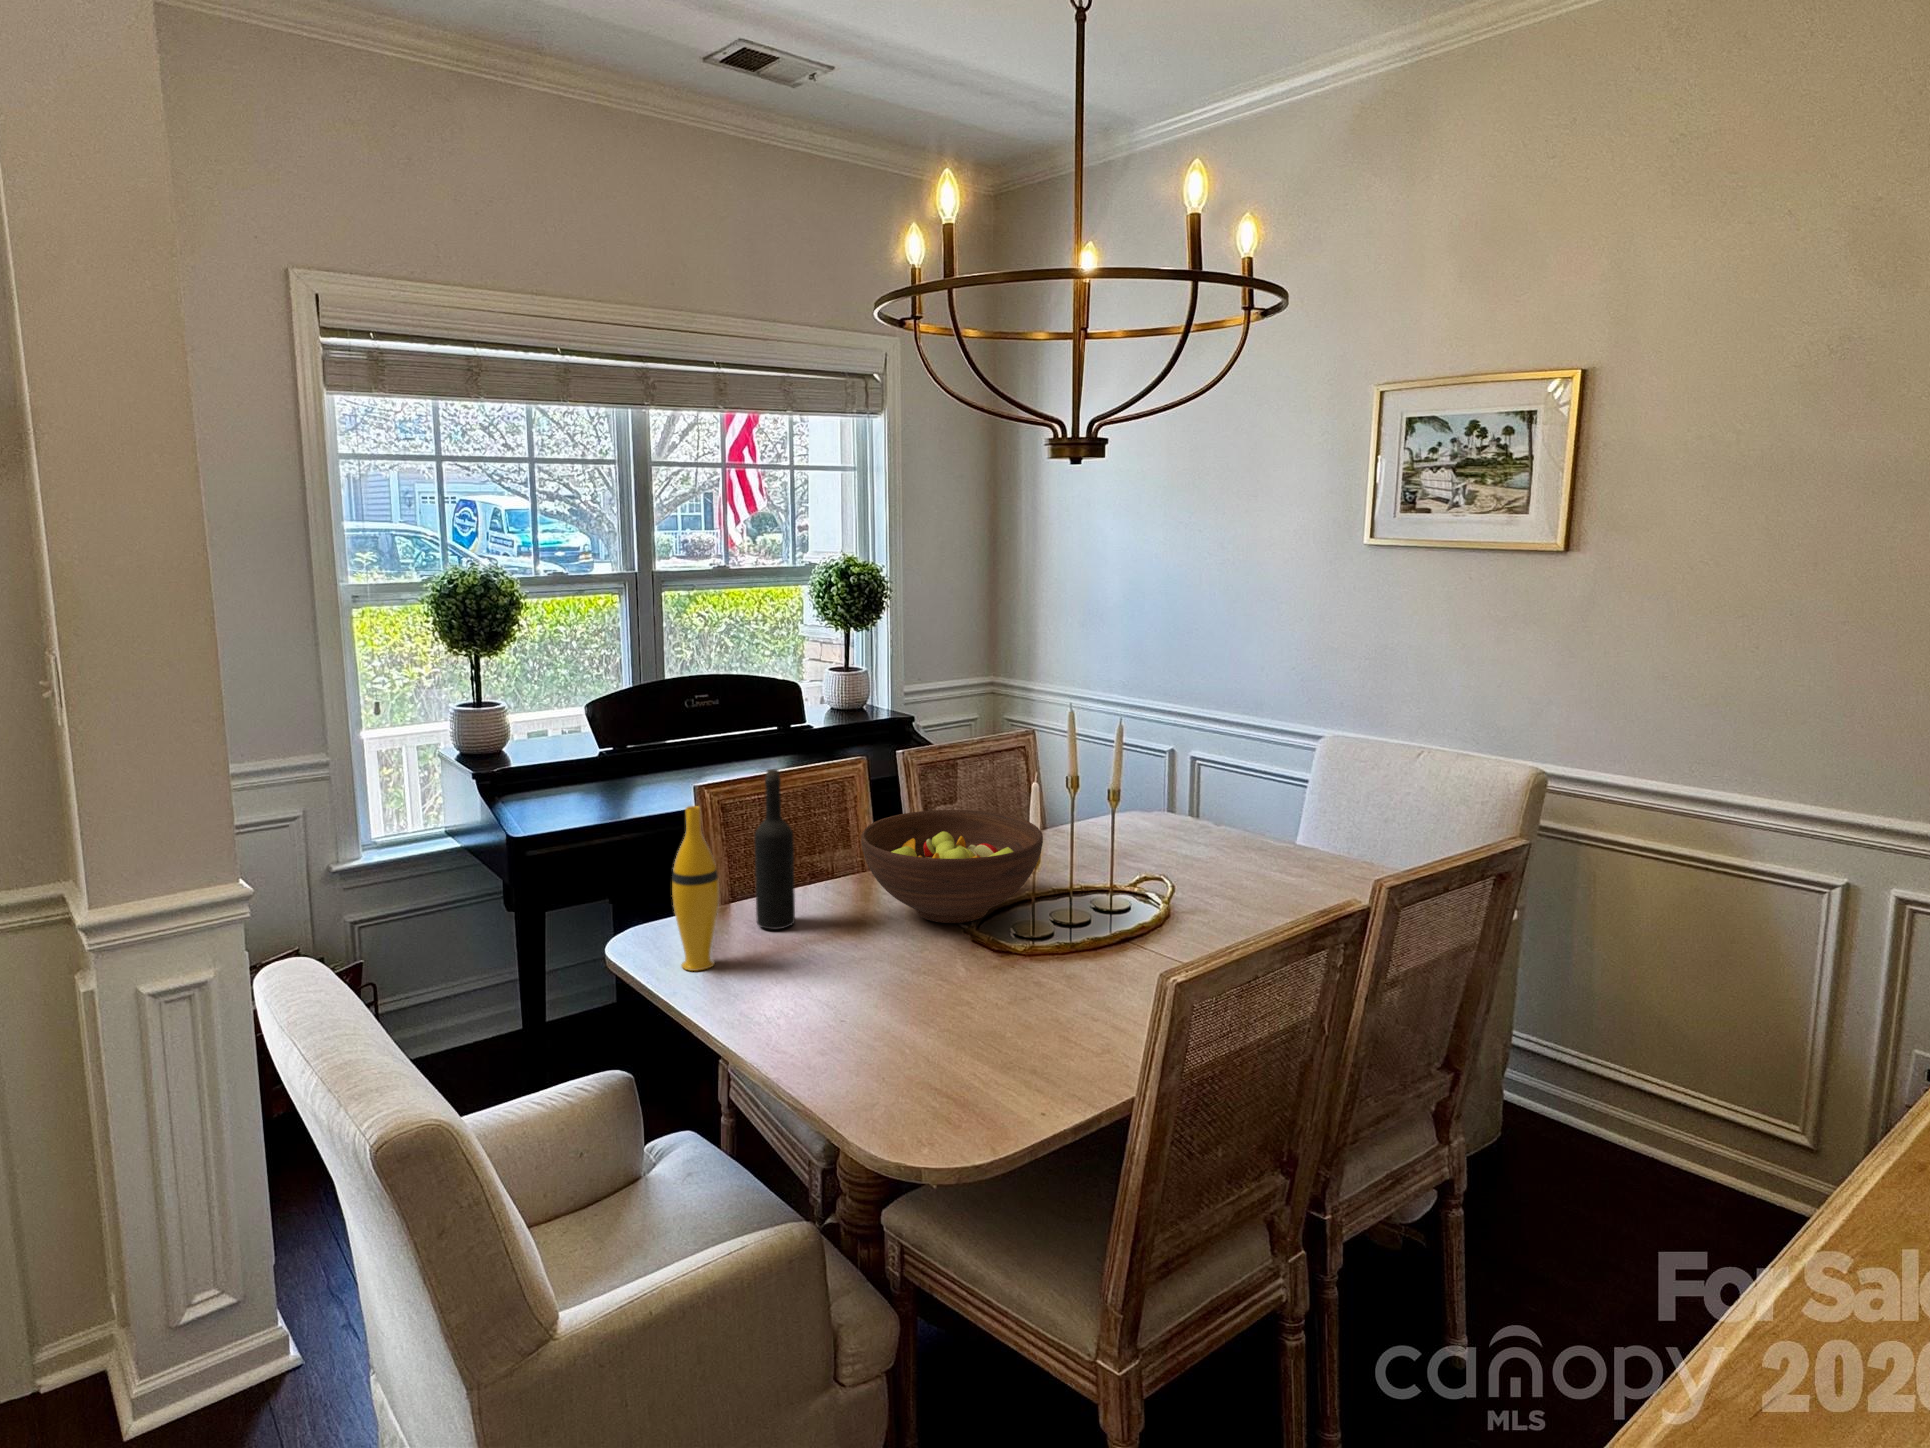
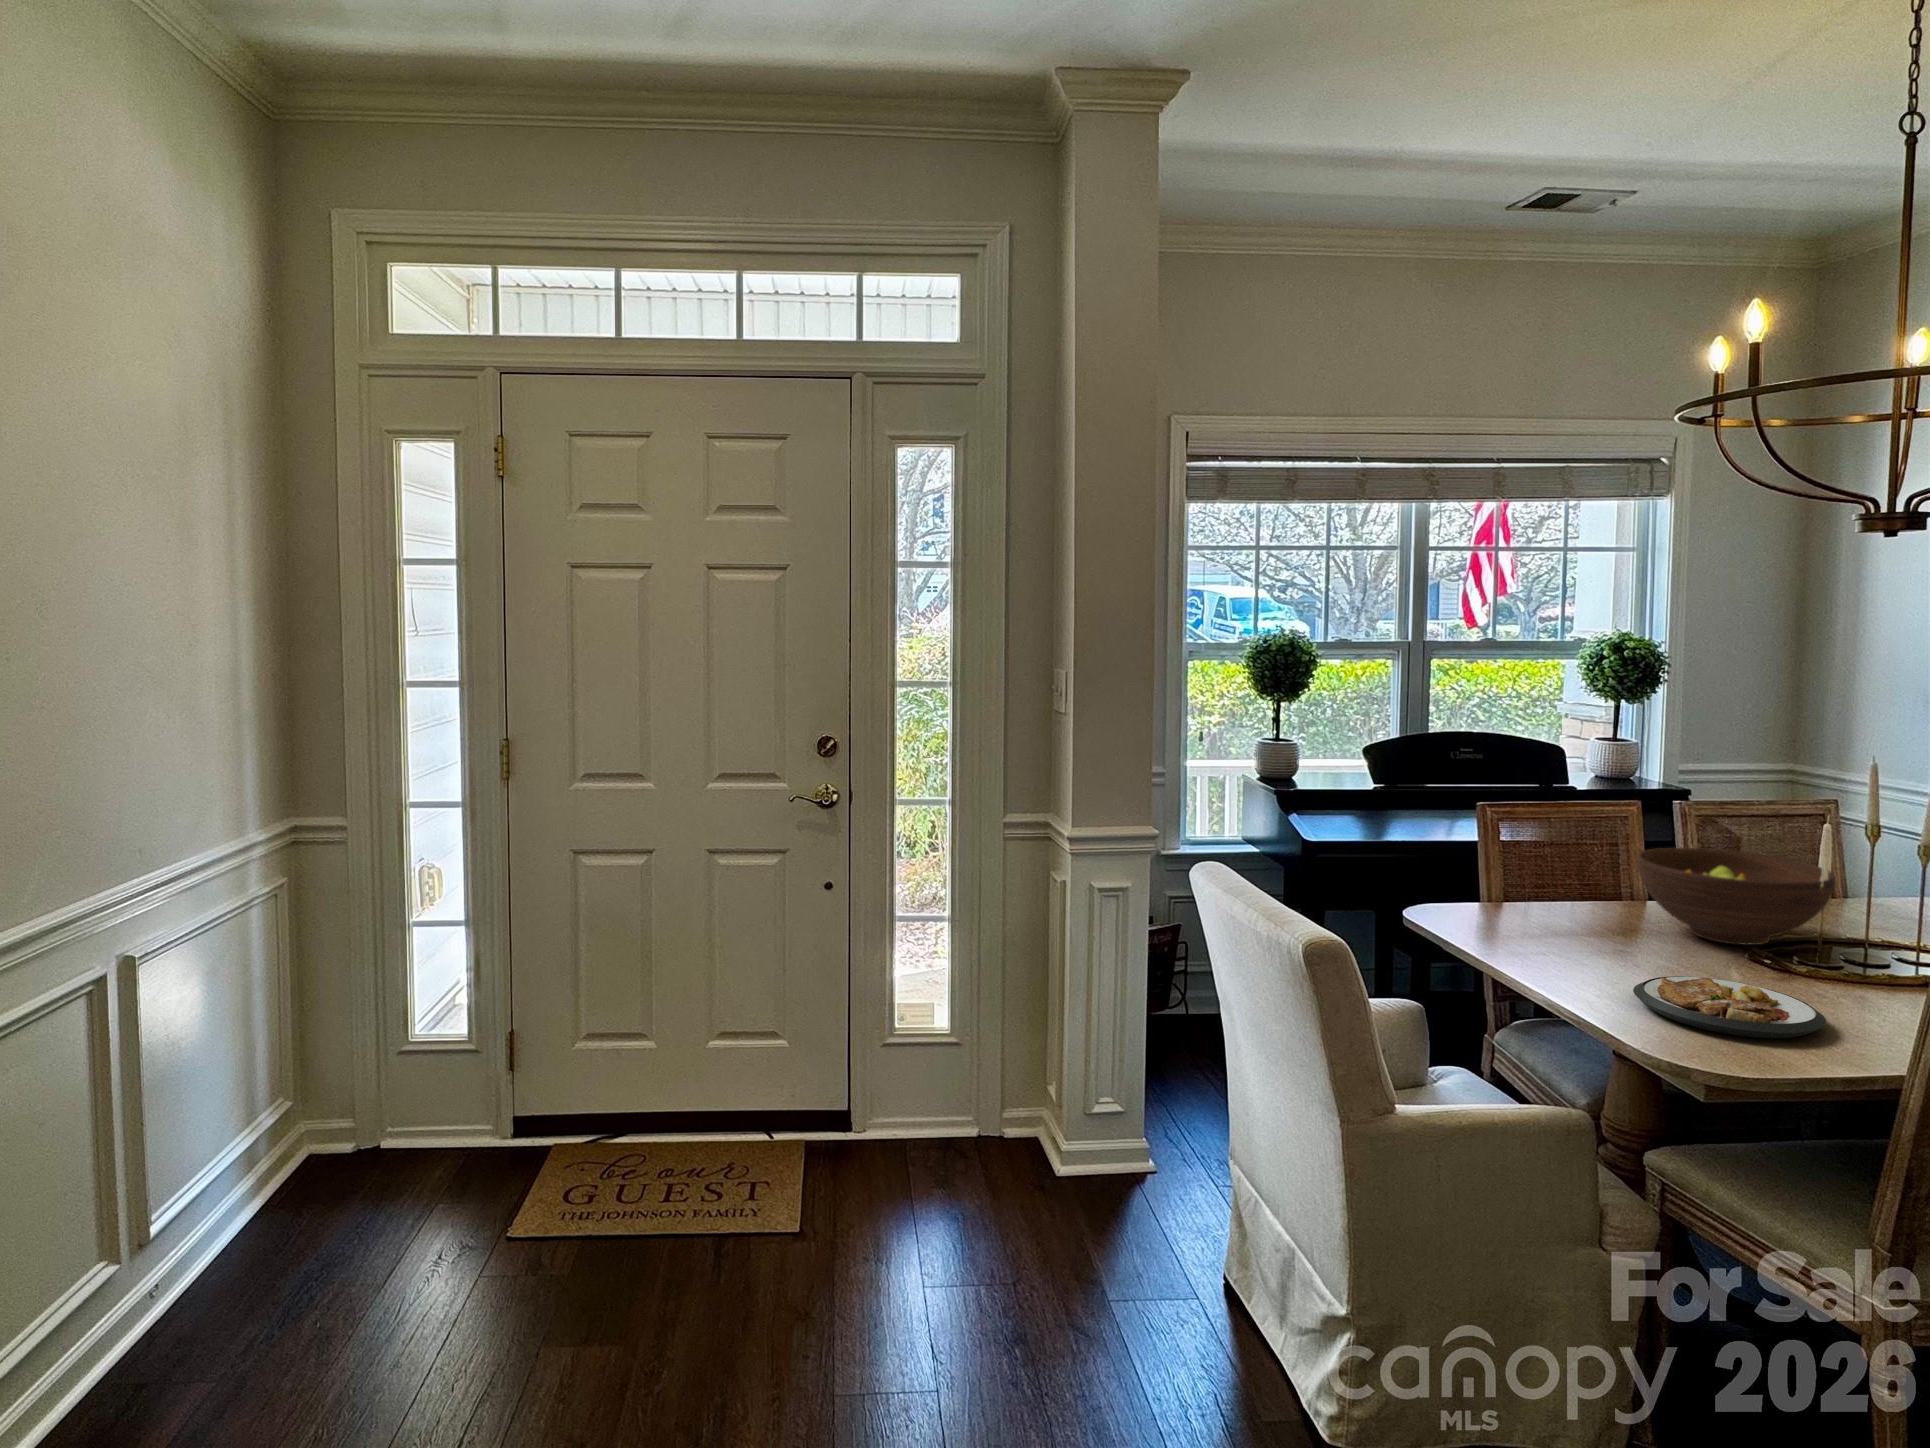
wine bottle: present [755,769,795,930] -> none [1532,789,1571,923]
vase: present [672,806,719,971] -> none [1466,805,1506,935]
plate: none [856,997,1048,1090] -> present [1633,976,1827,1038]

